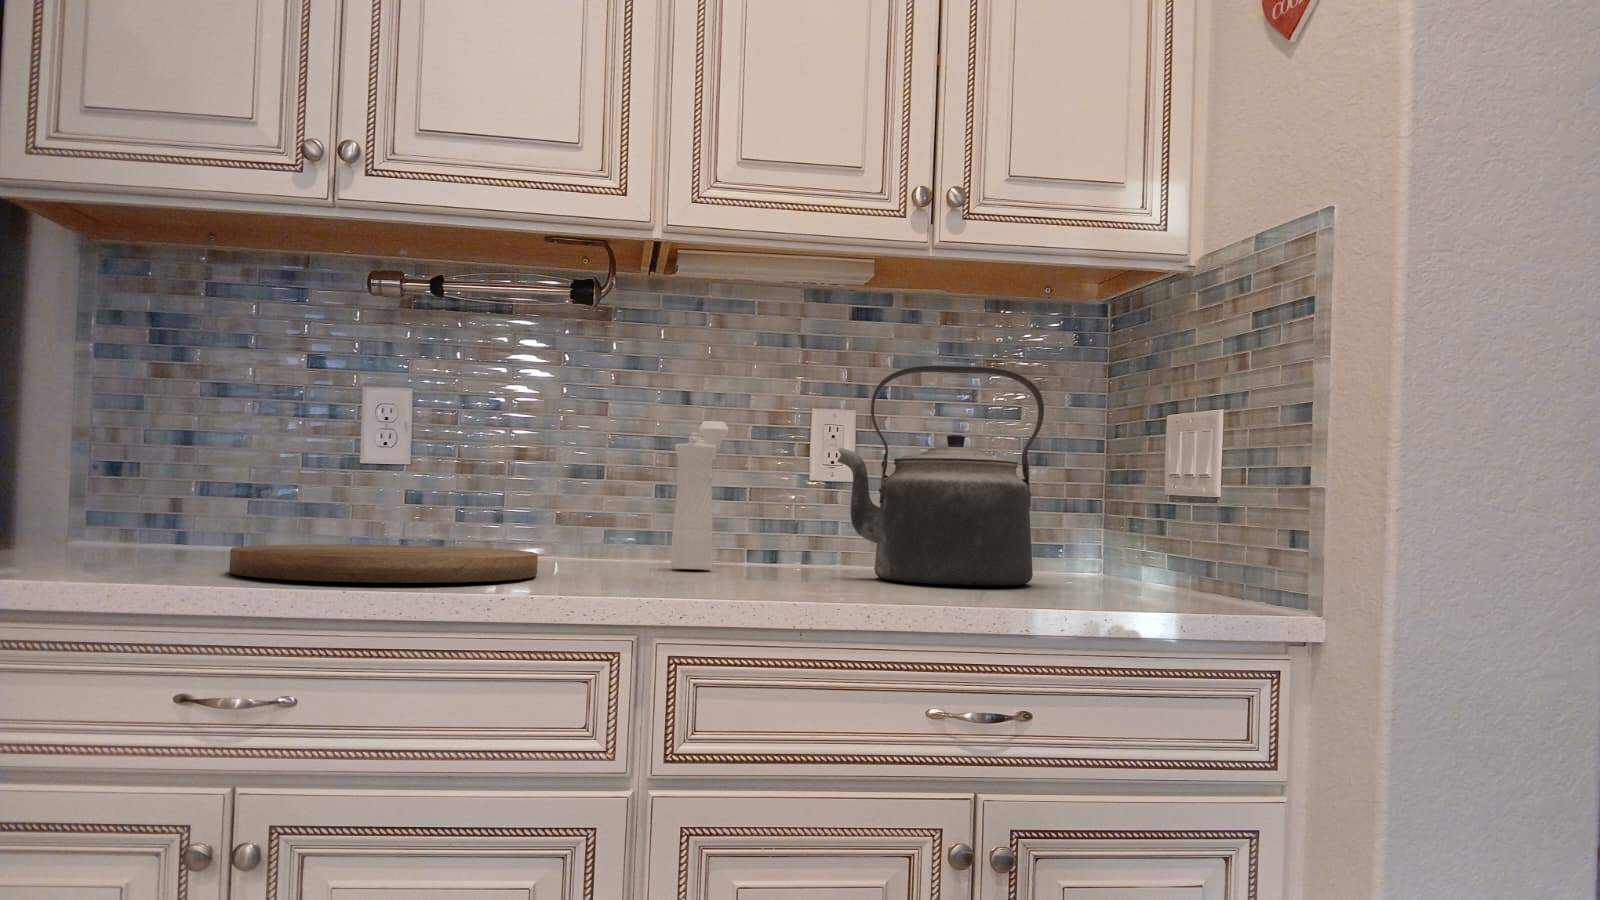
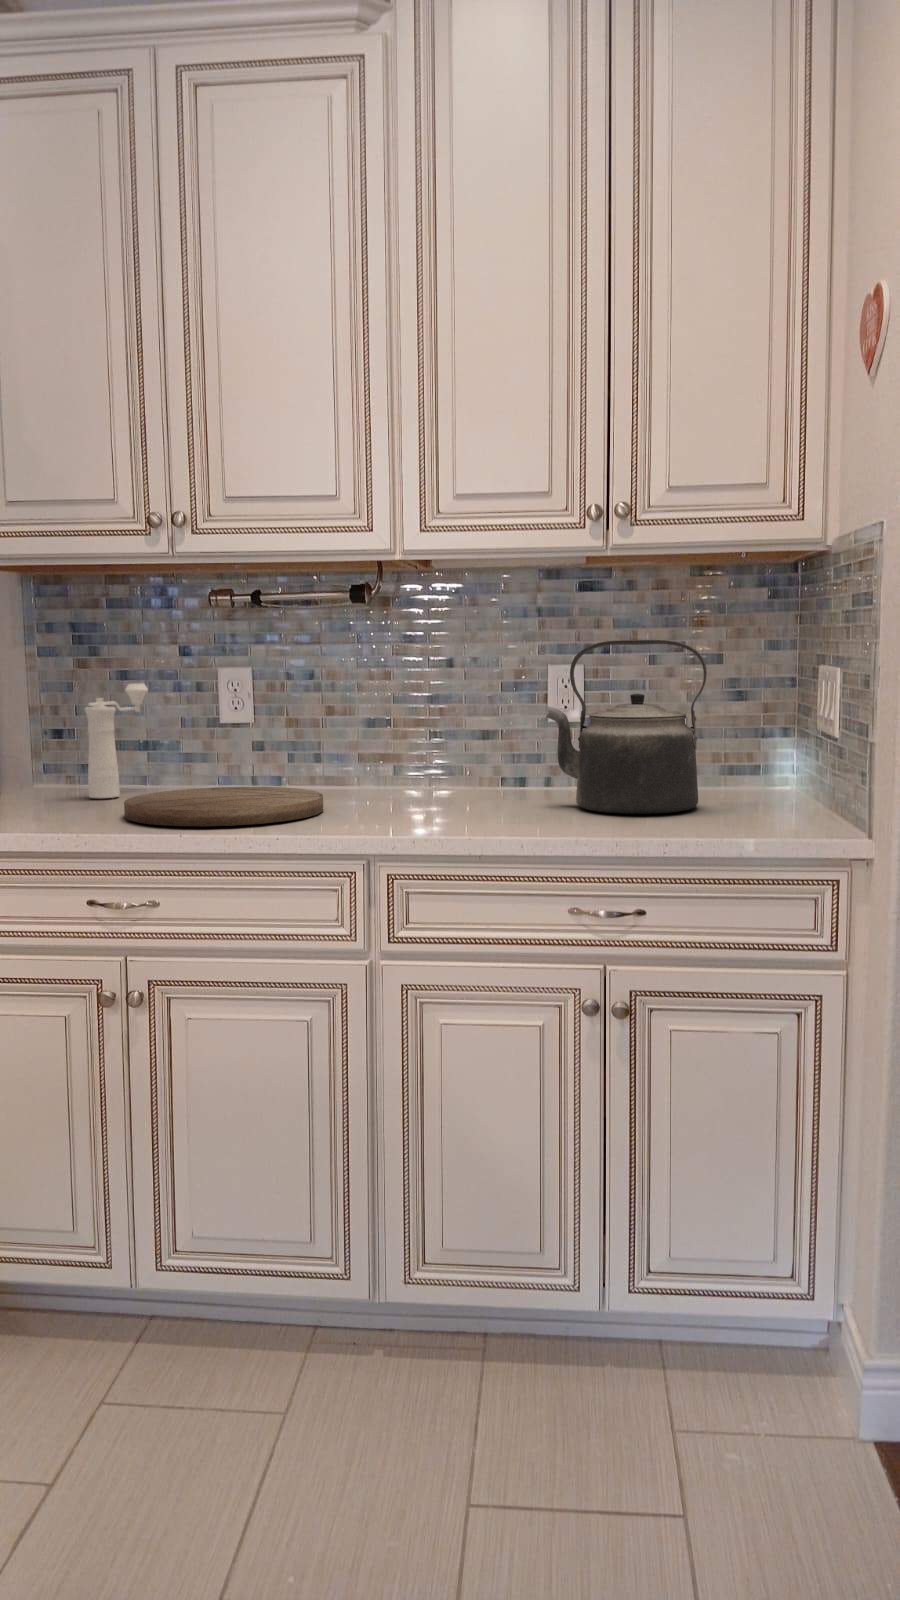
pepper mill: present [671,421,729,569] -> present [85,684,148,798]

